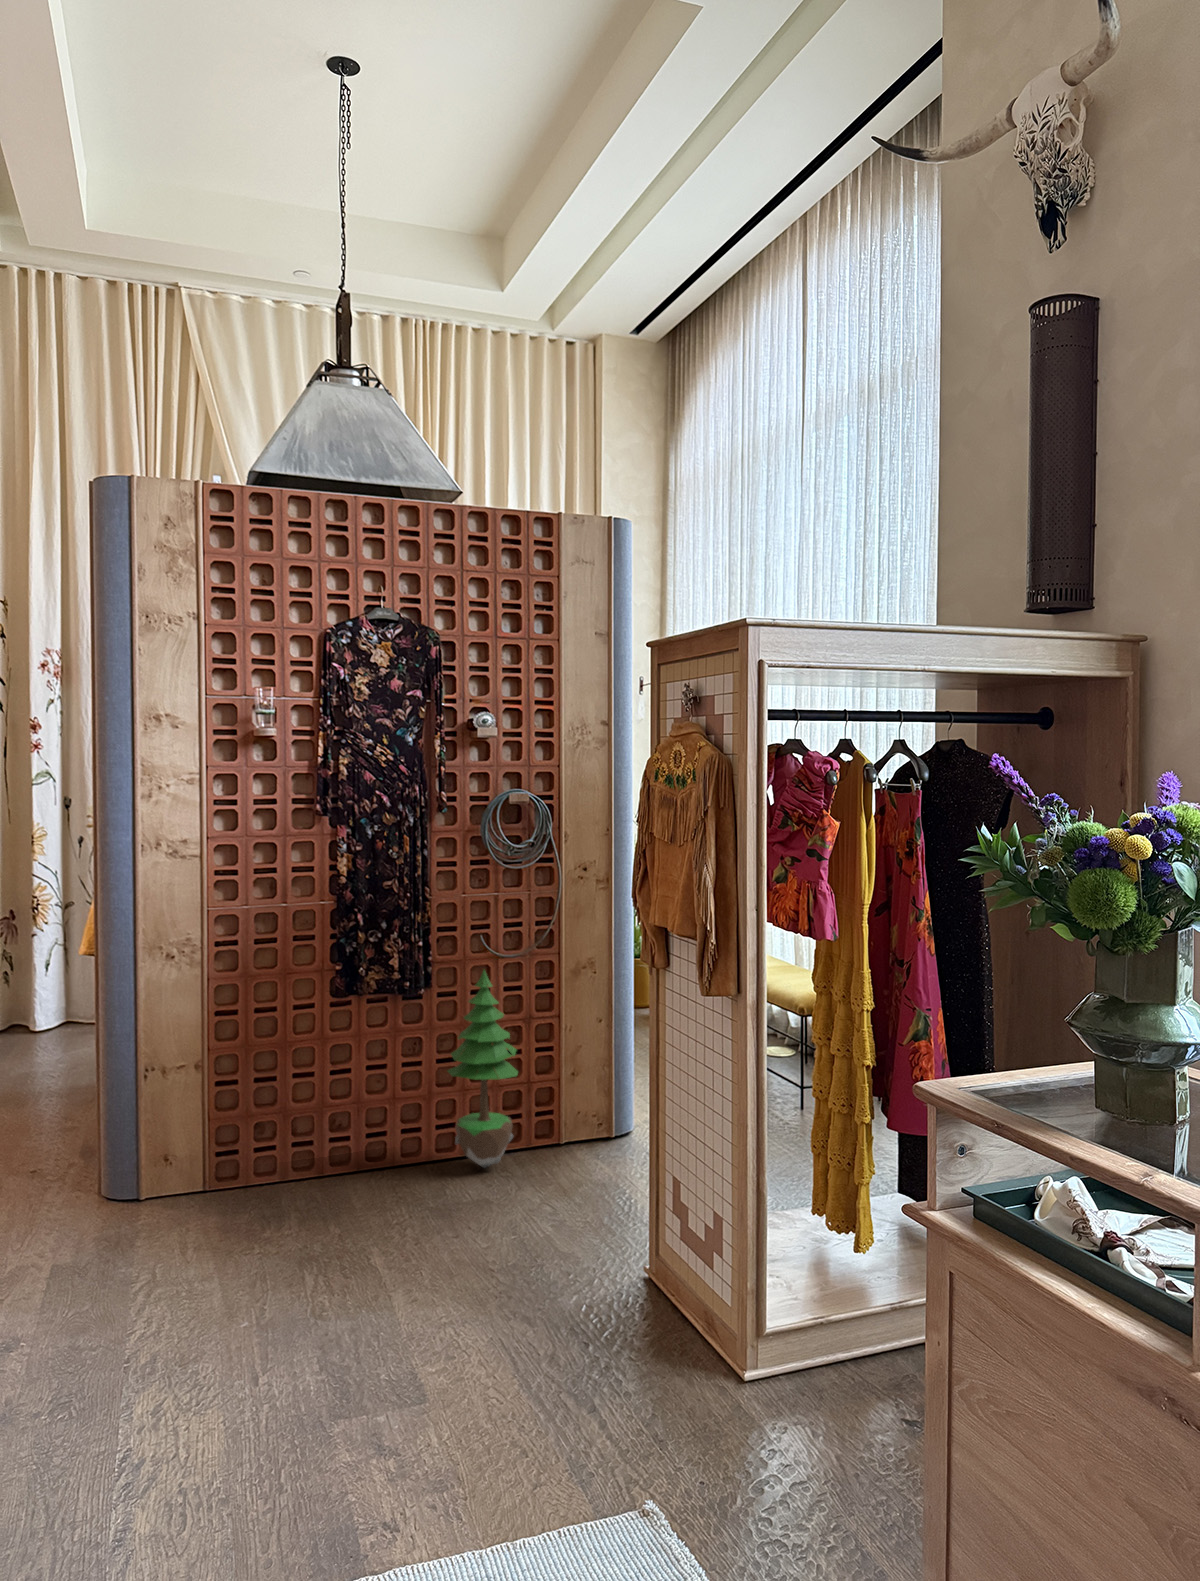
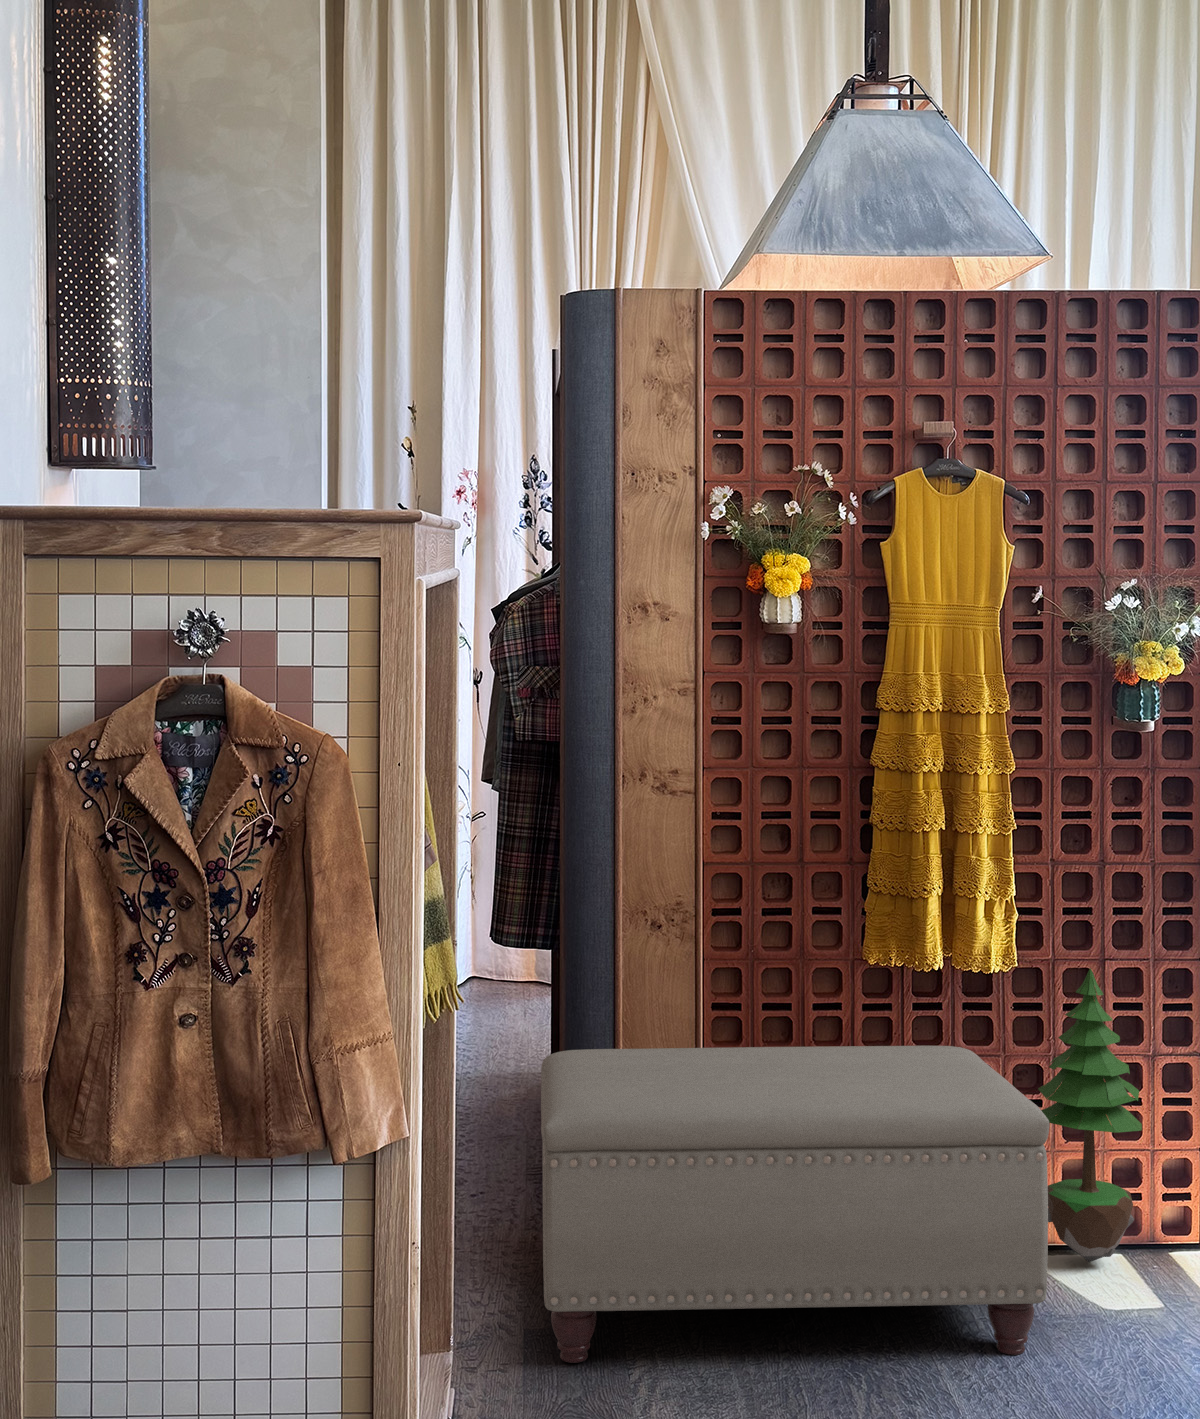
ottoman: none [64,1029,446,1292] -> present [541,1046,1050,1363]

